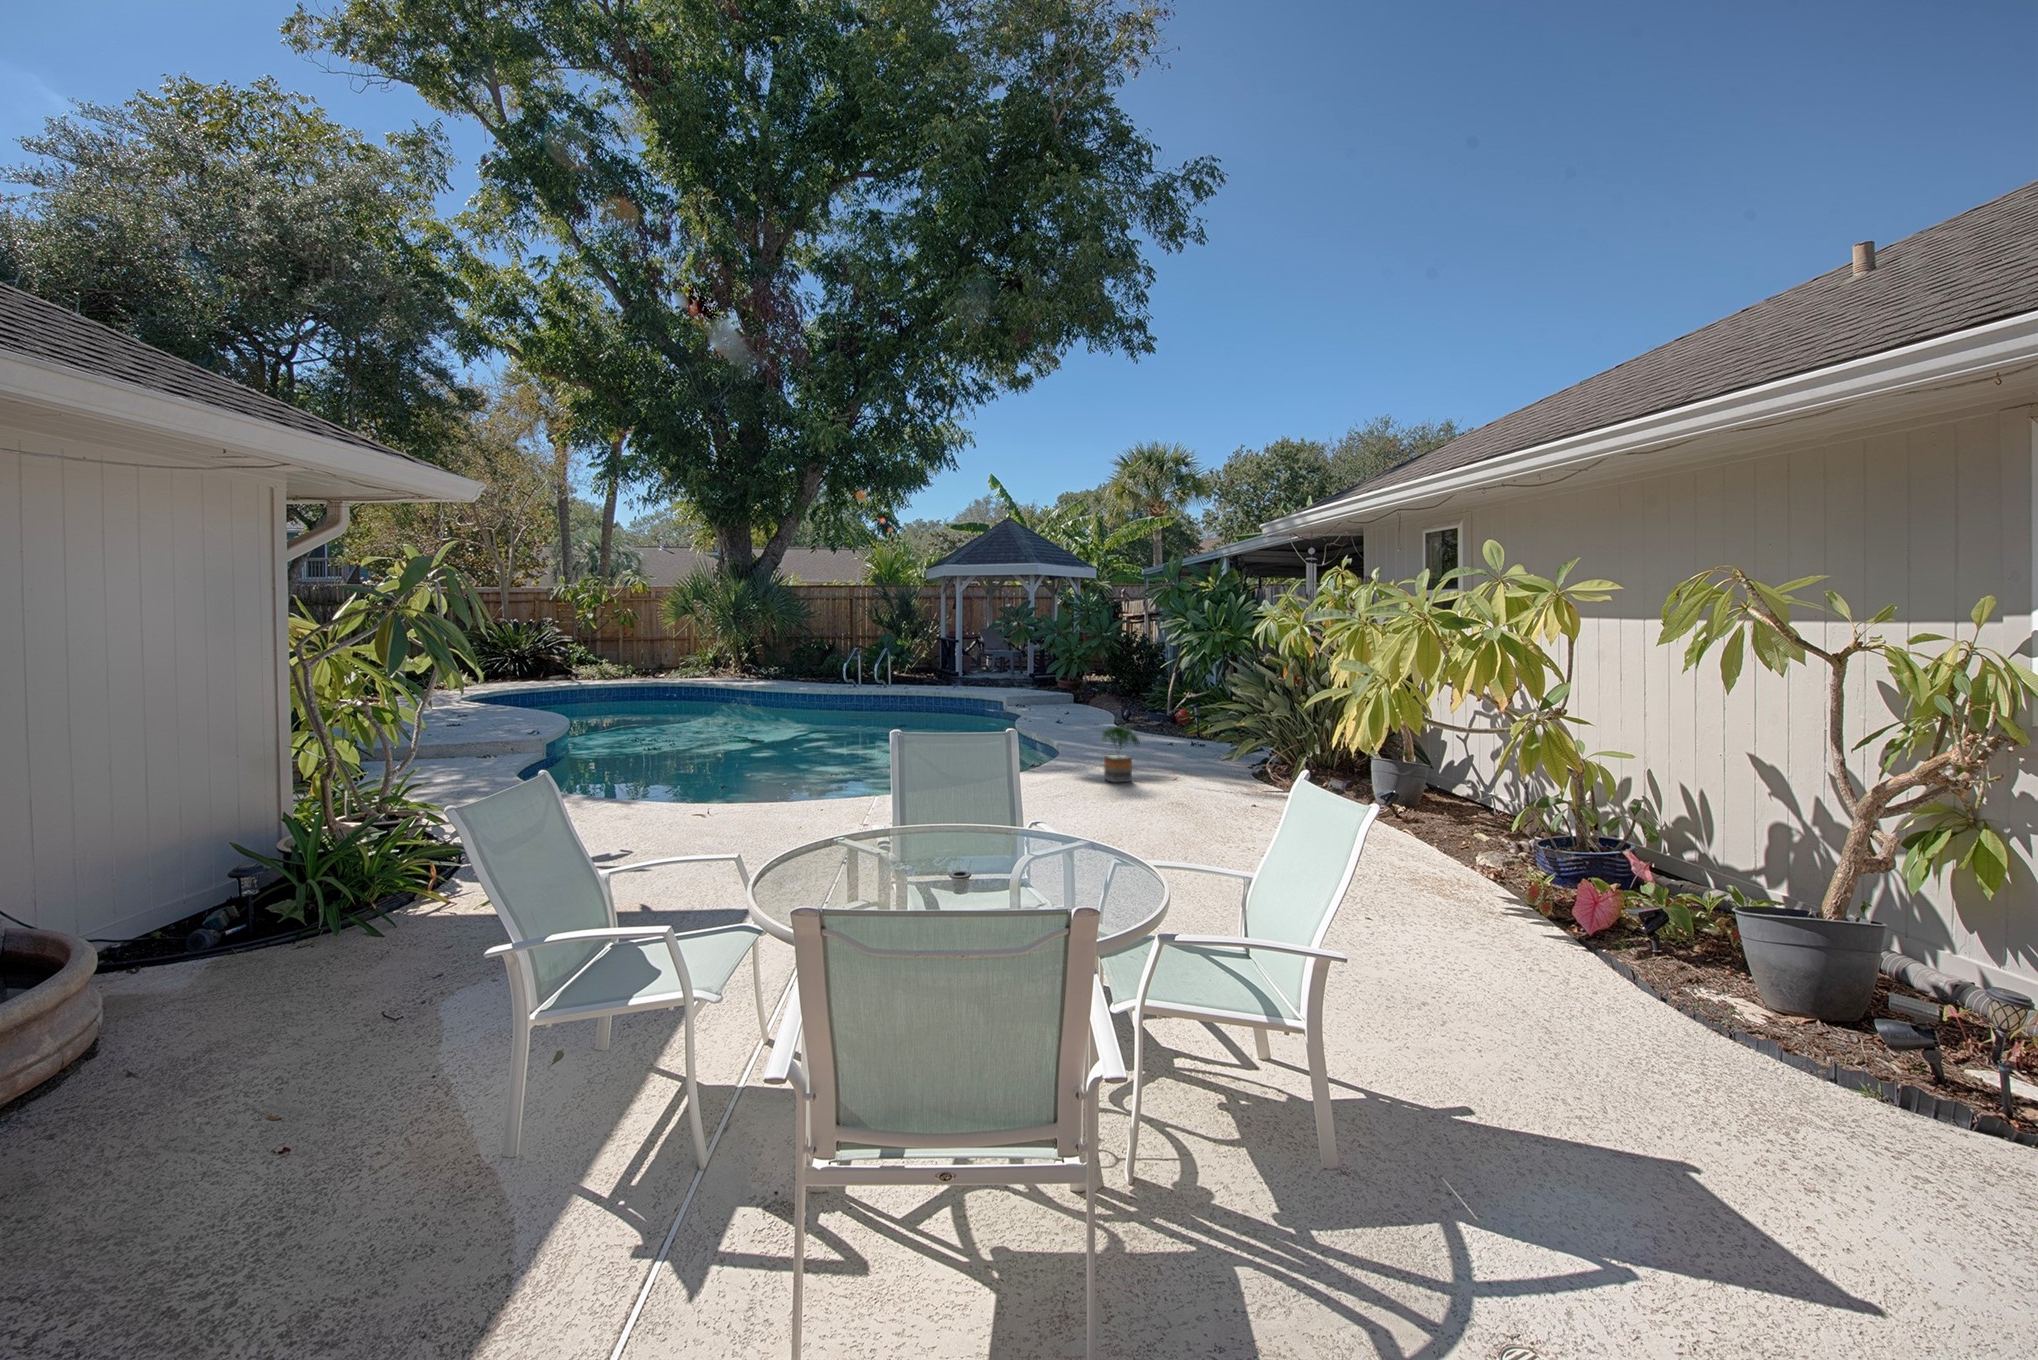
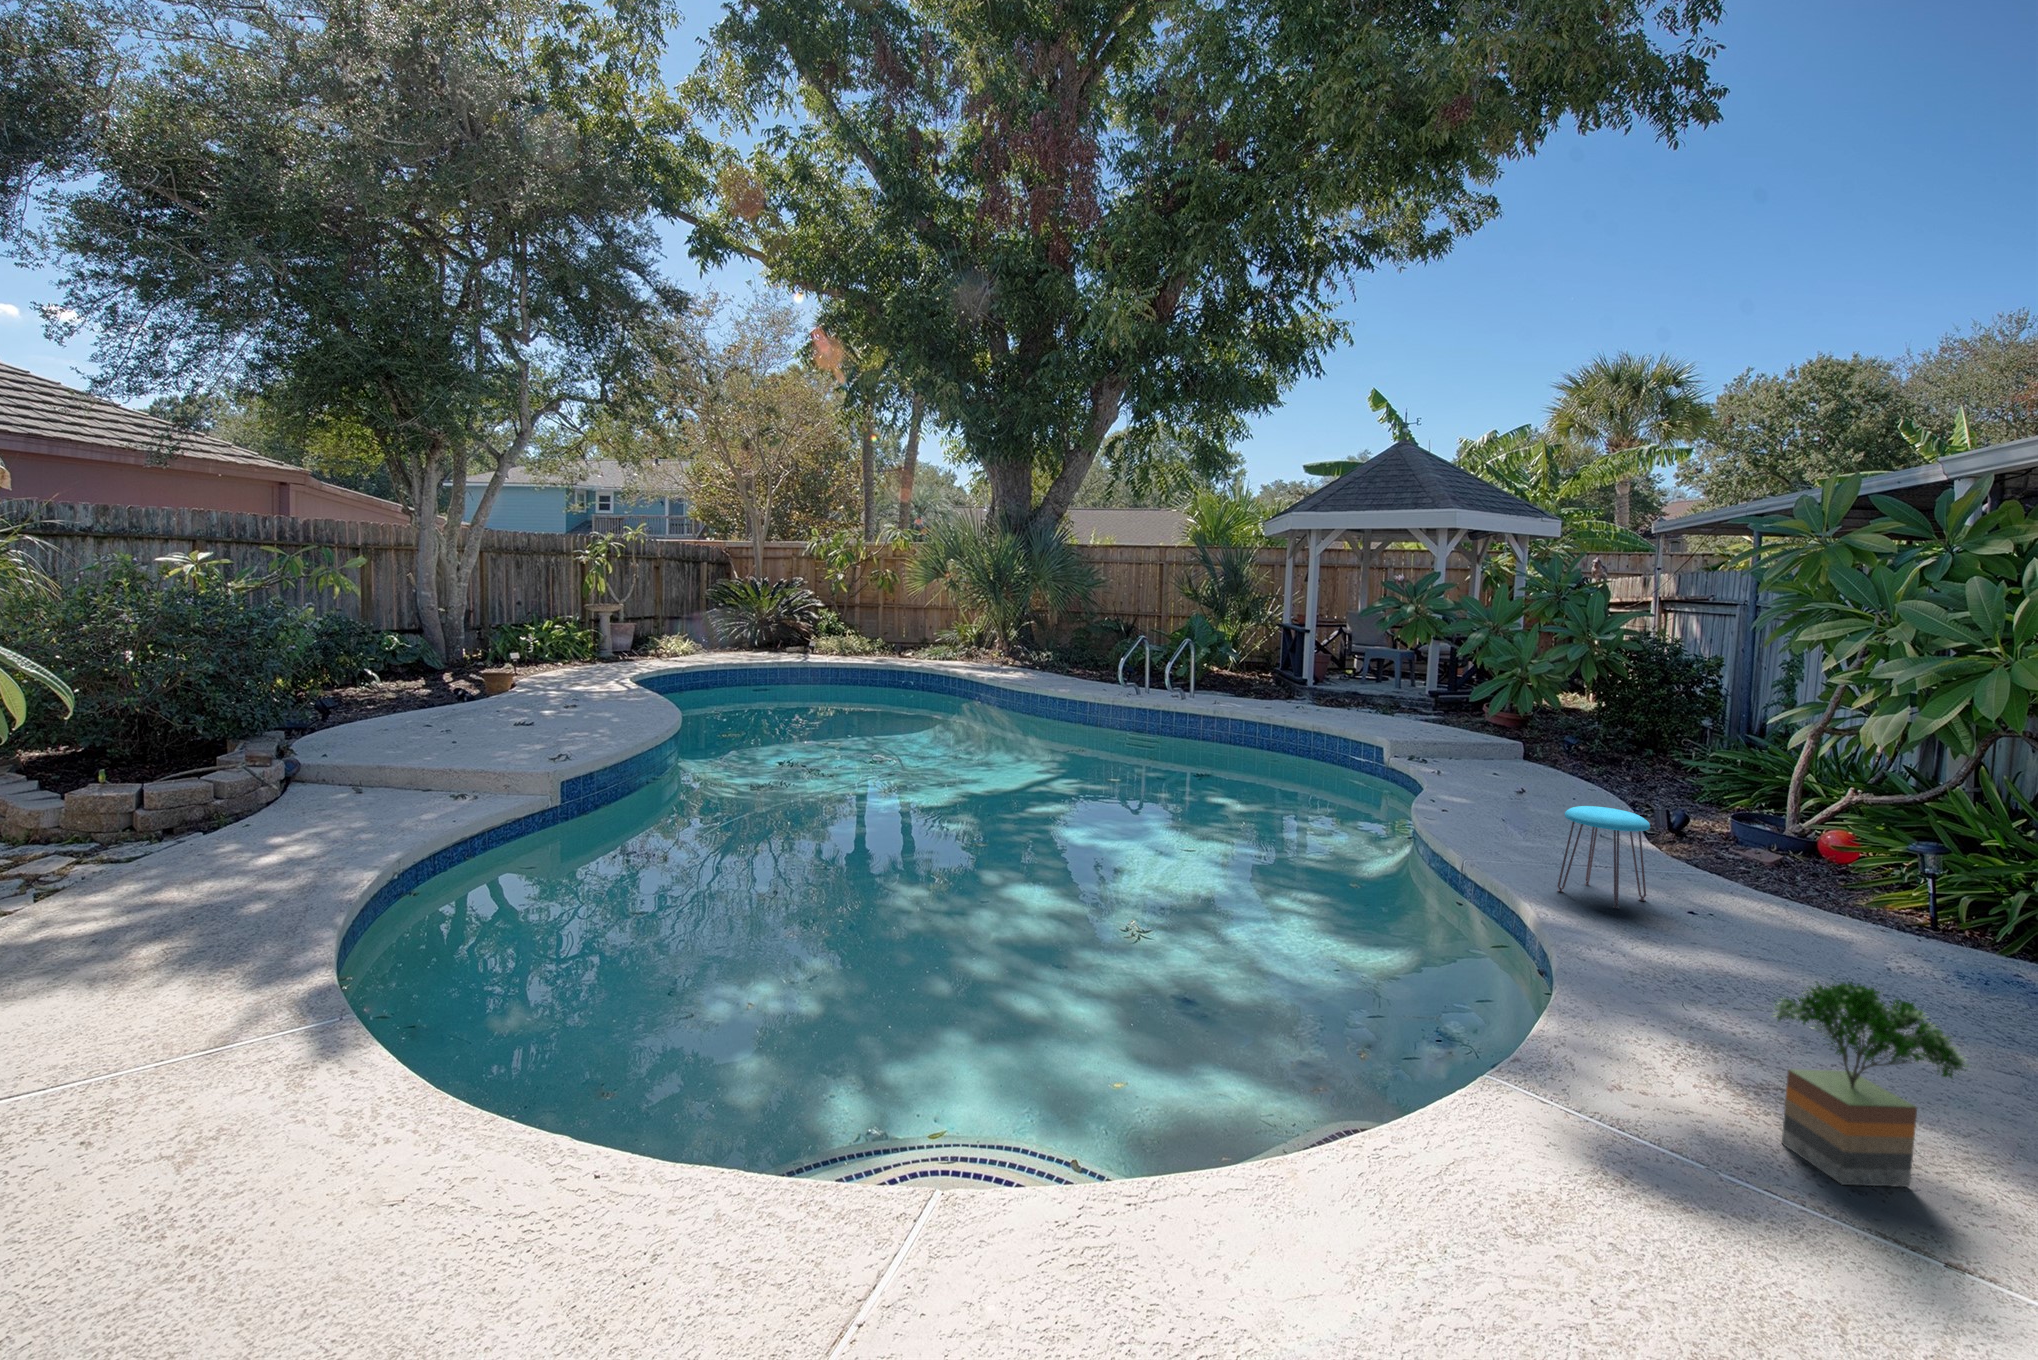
stool: none [1067,705,1100,745] -> present [1557,806,1650,908]

